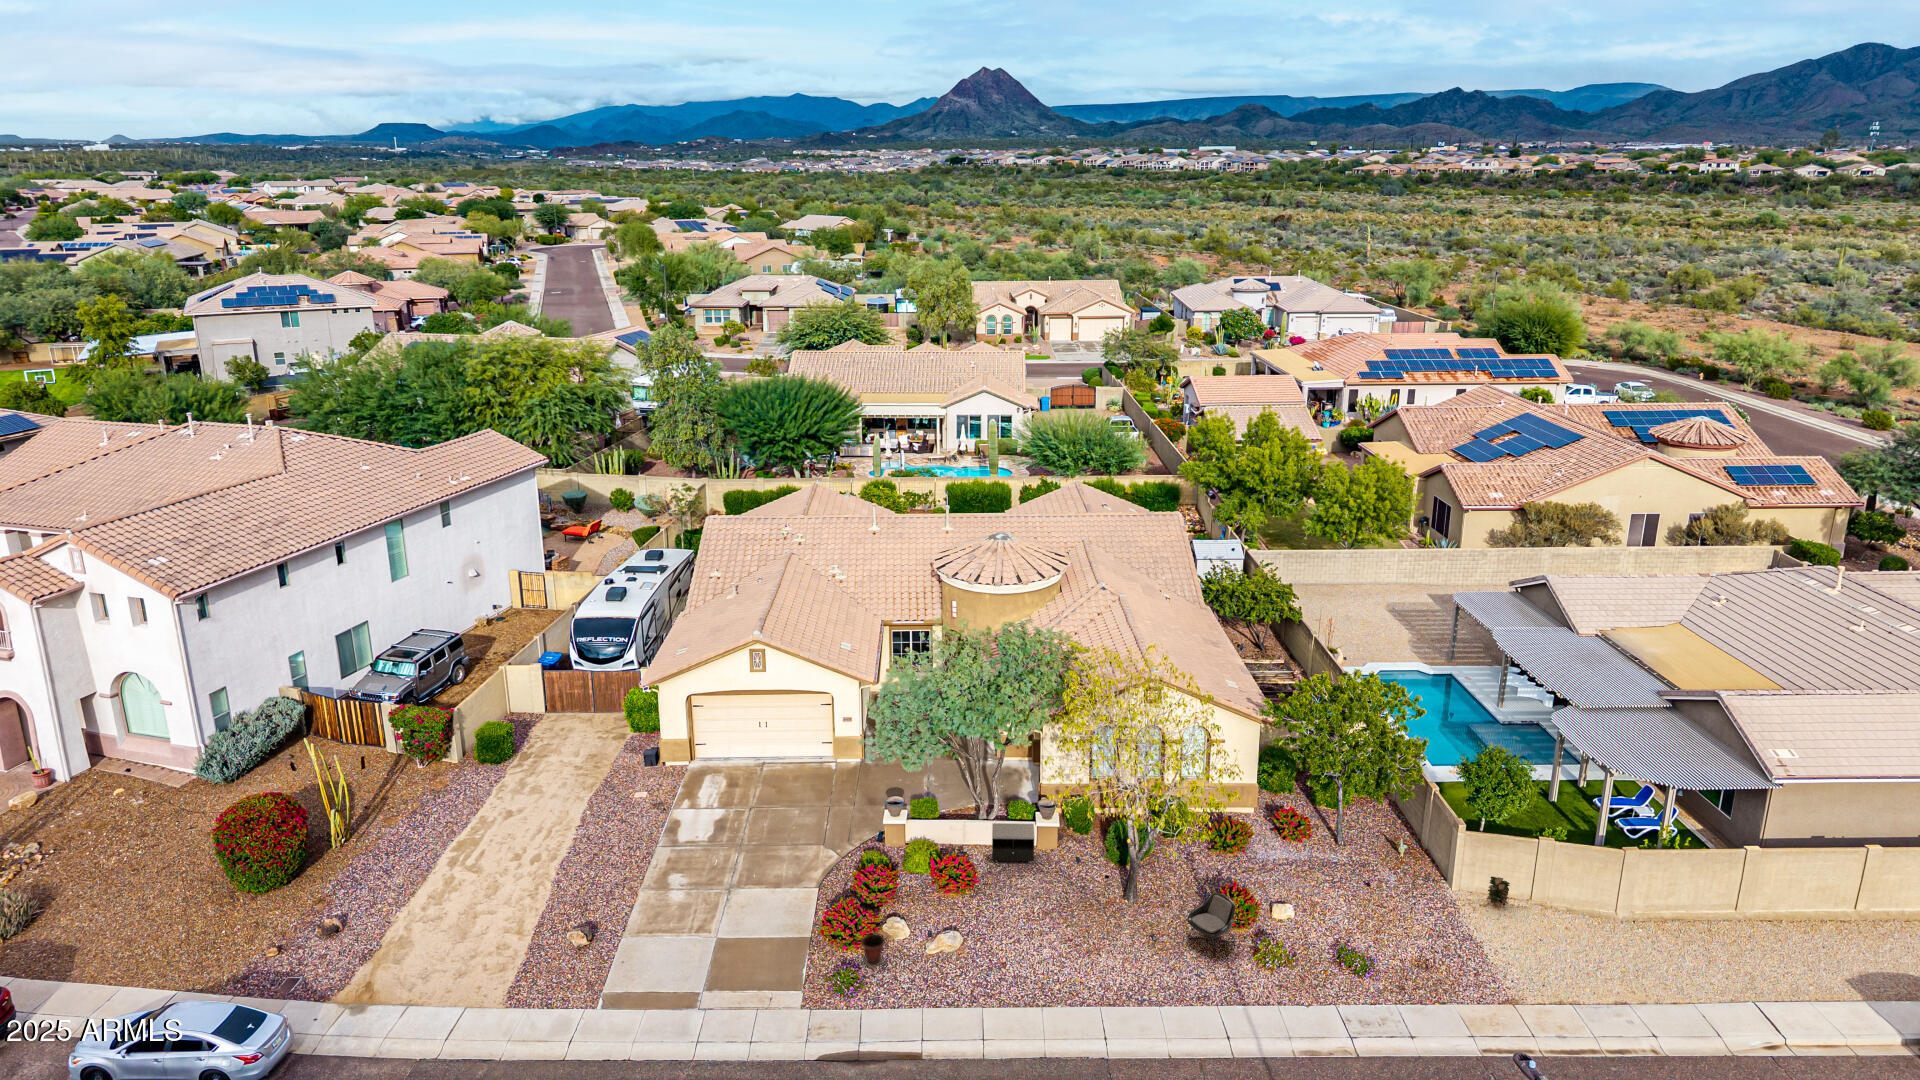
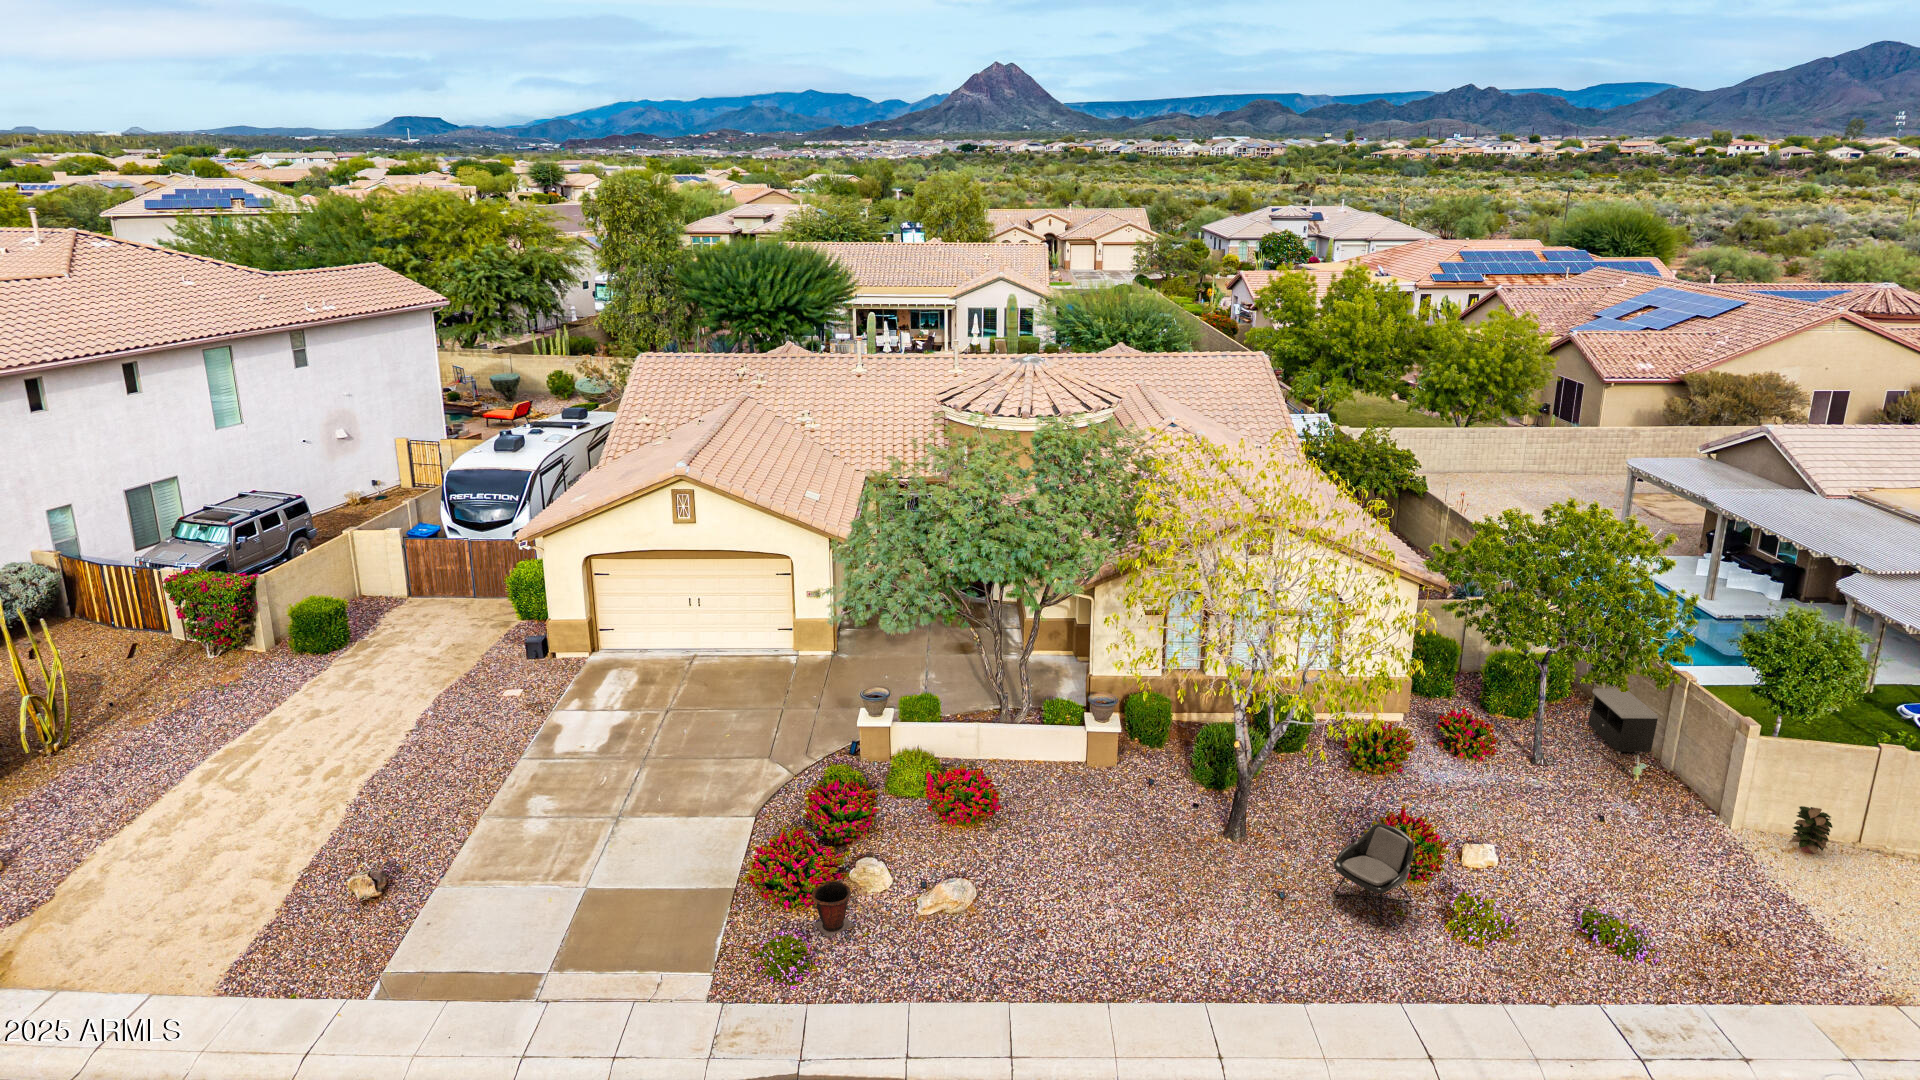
storage bench: present [992,823,1034,862] -> present [1588,689,1658,754]

